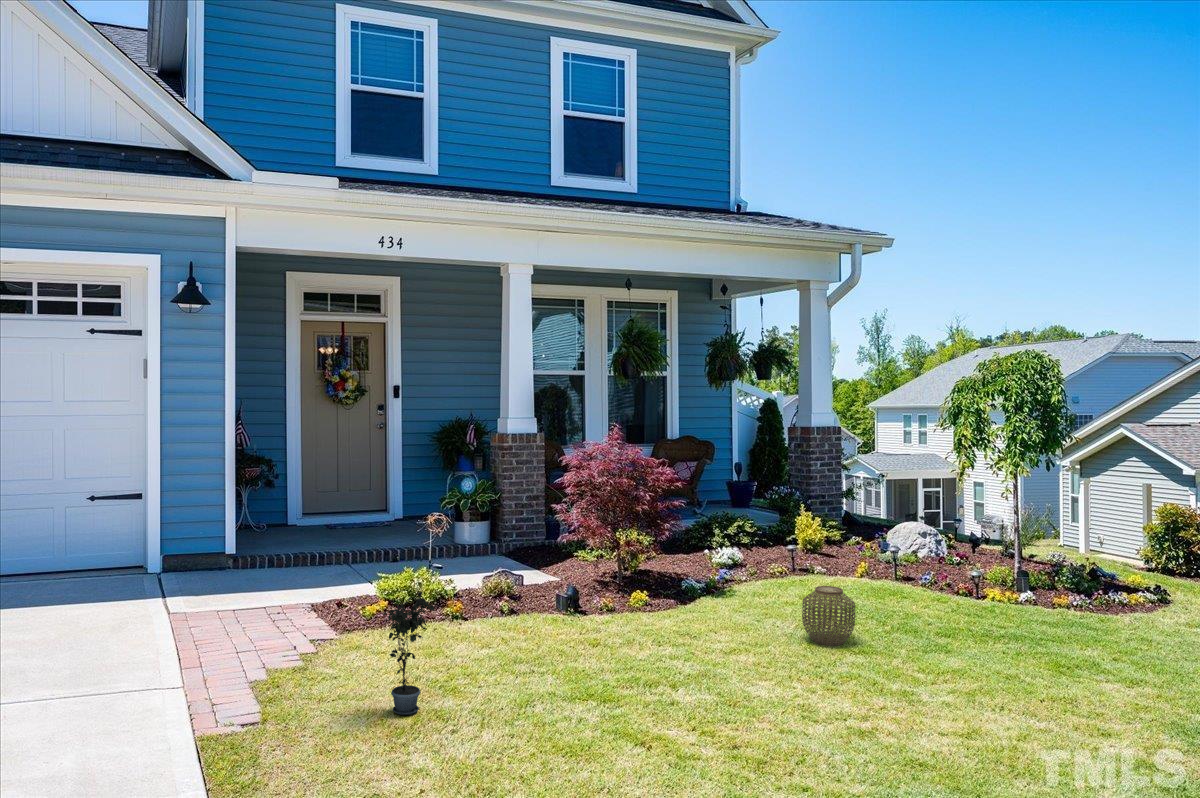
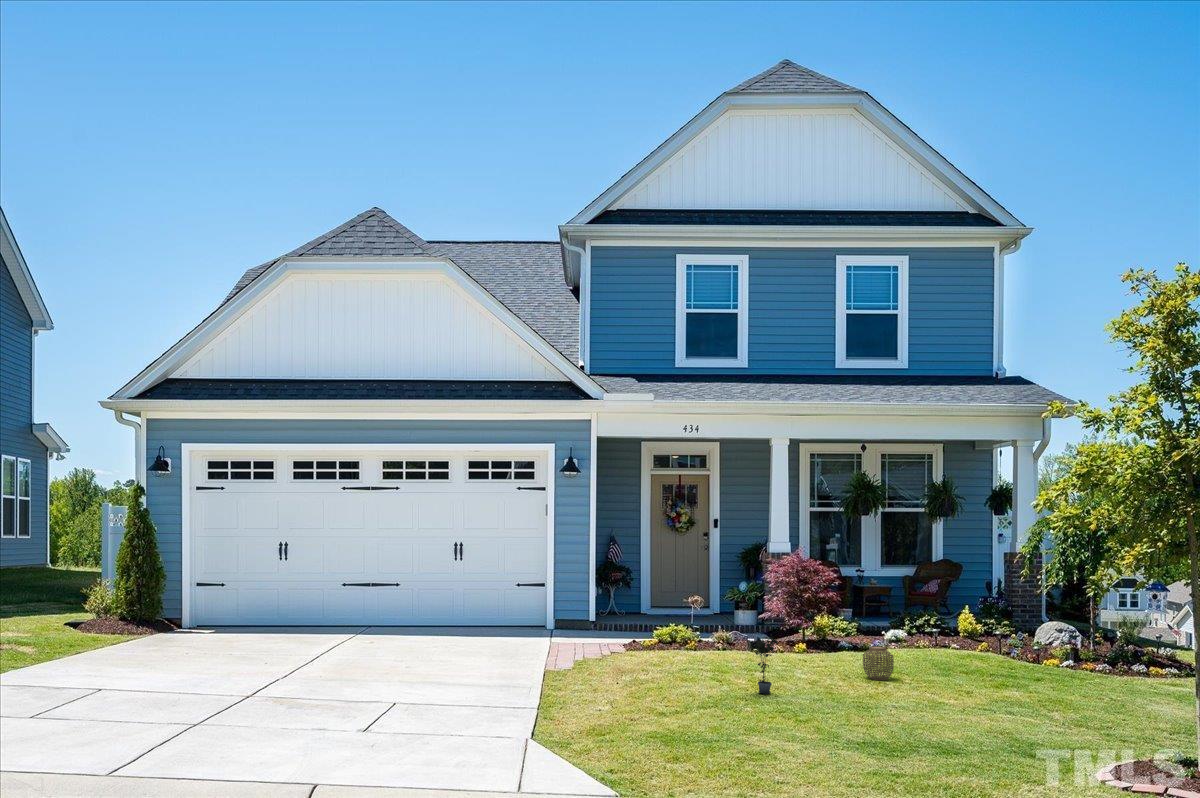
potted plant: present [383,592,434,715] -> present [753,634,778,694]

